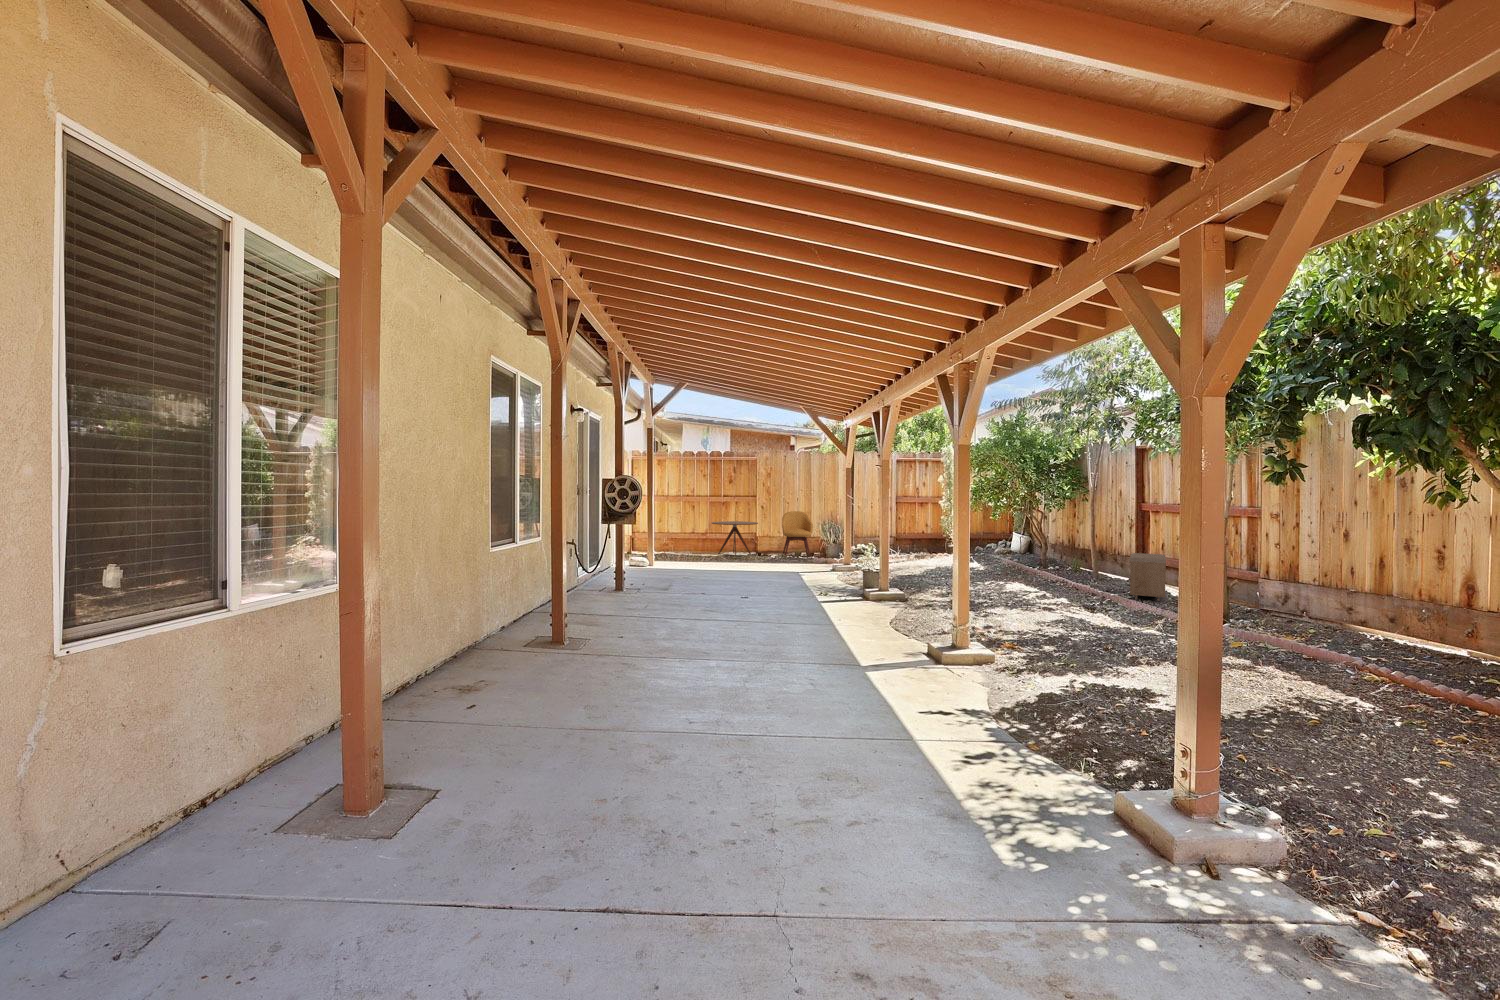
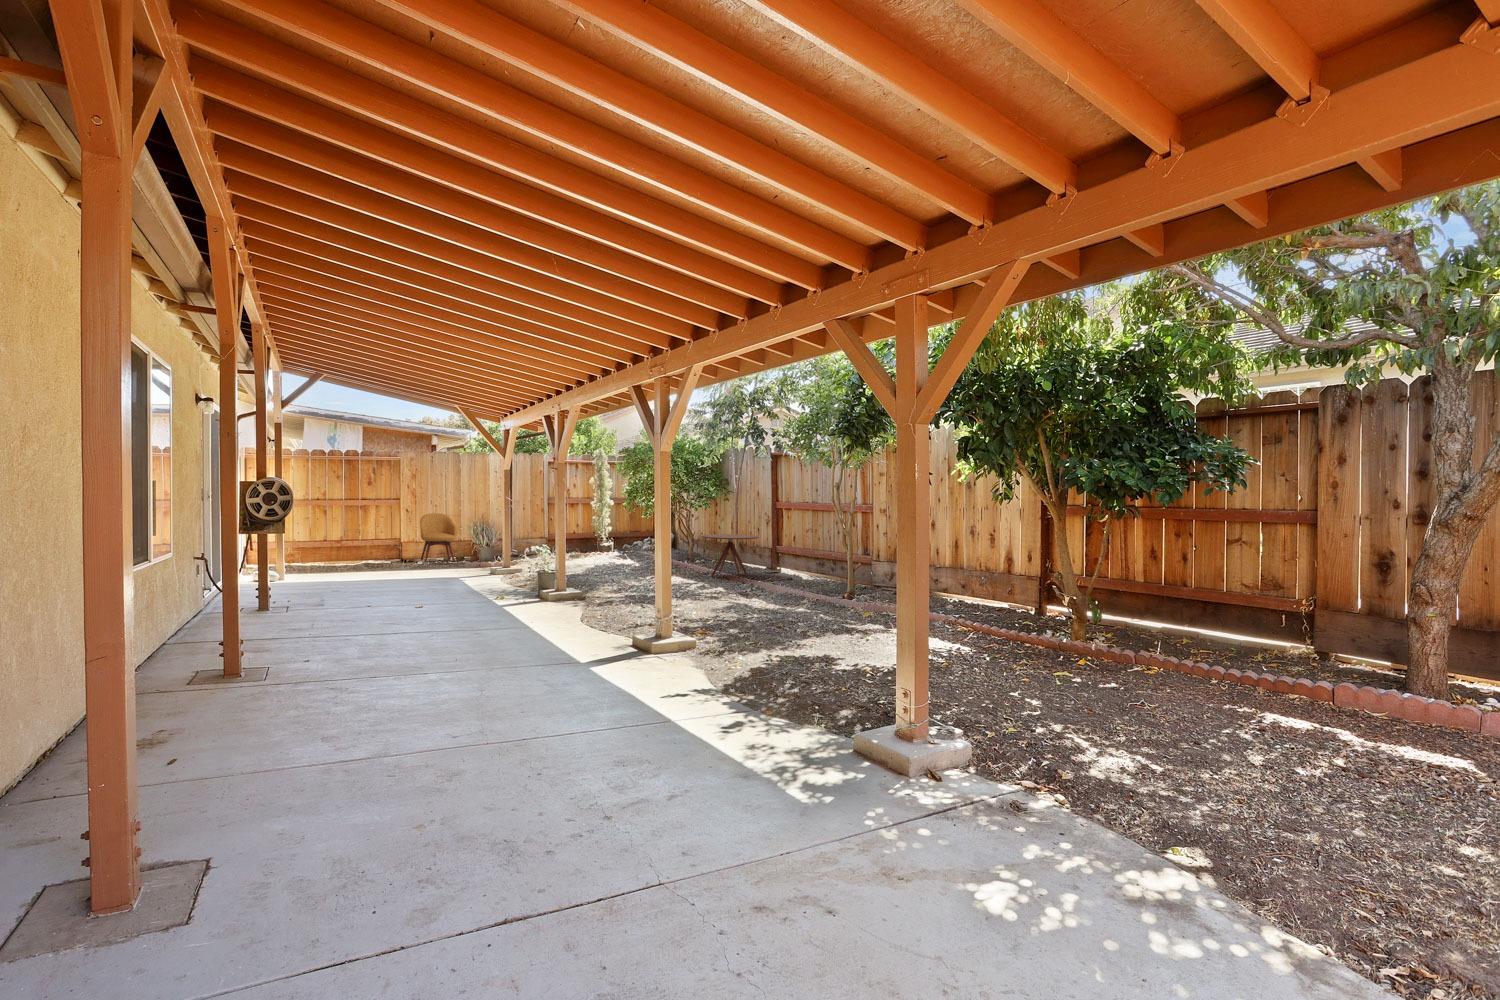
round table: present [712,521,758,556] -> present [701,534,759,578]
storage bench: present [1129,553,1166,601] -> none [771,545,801,585]

